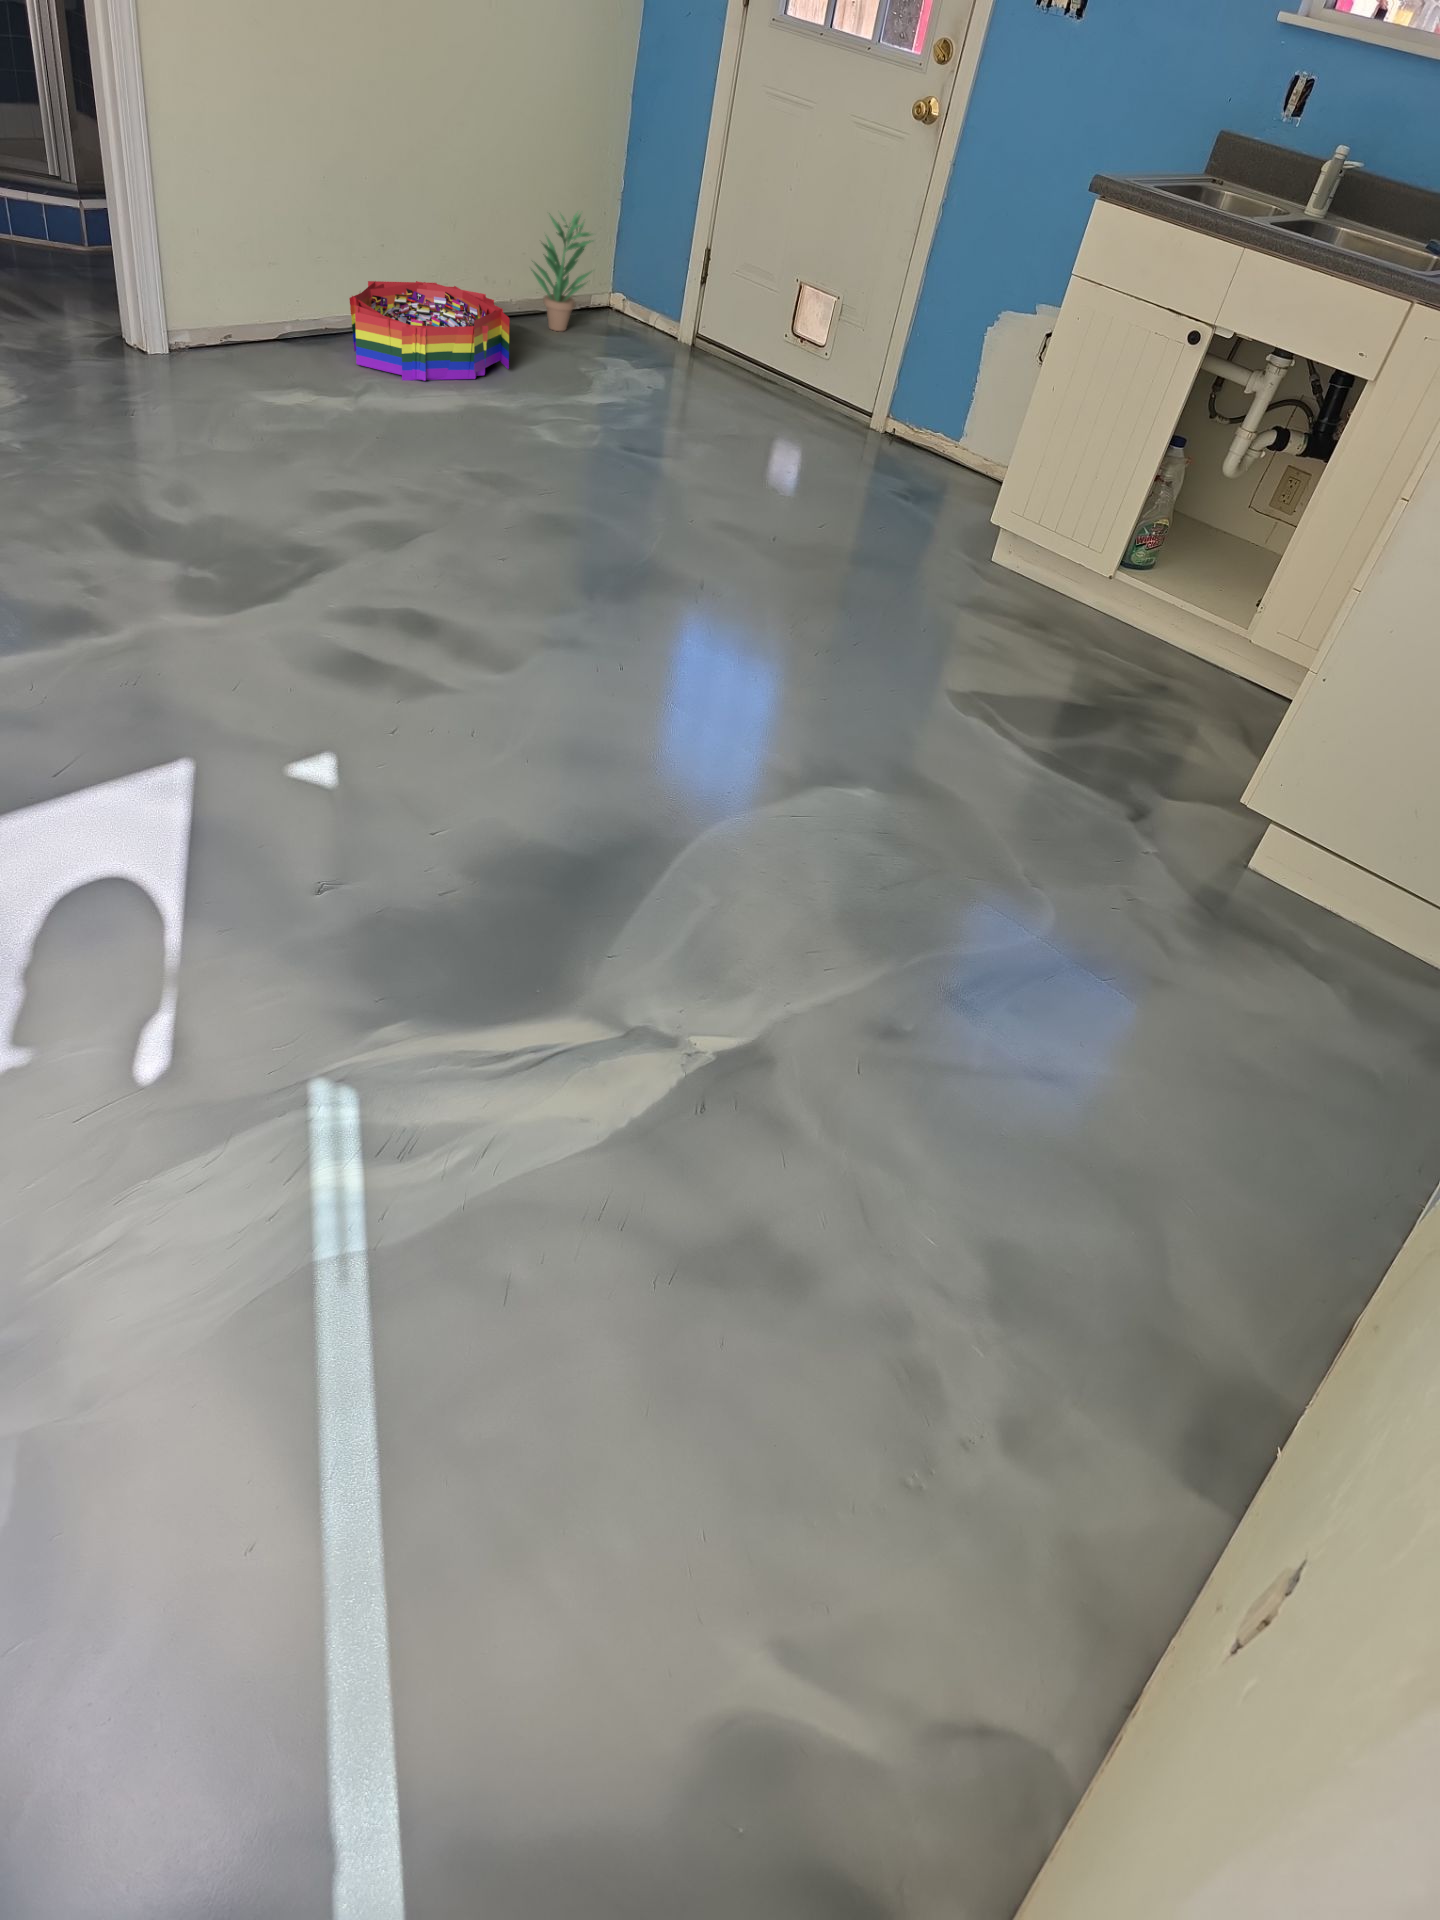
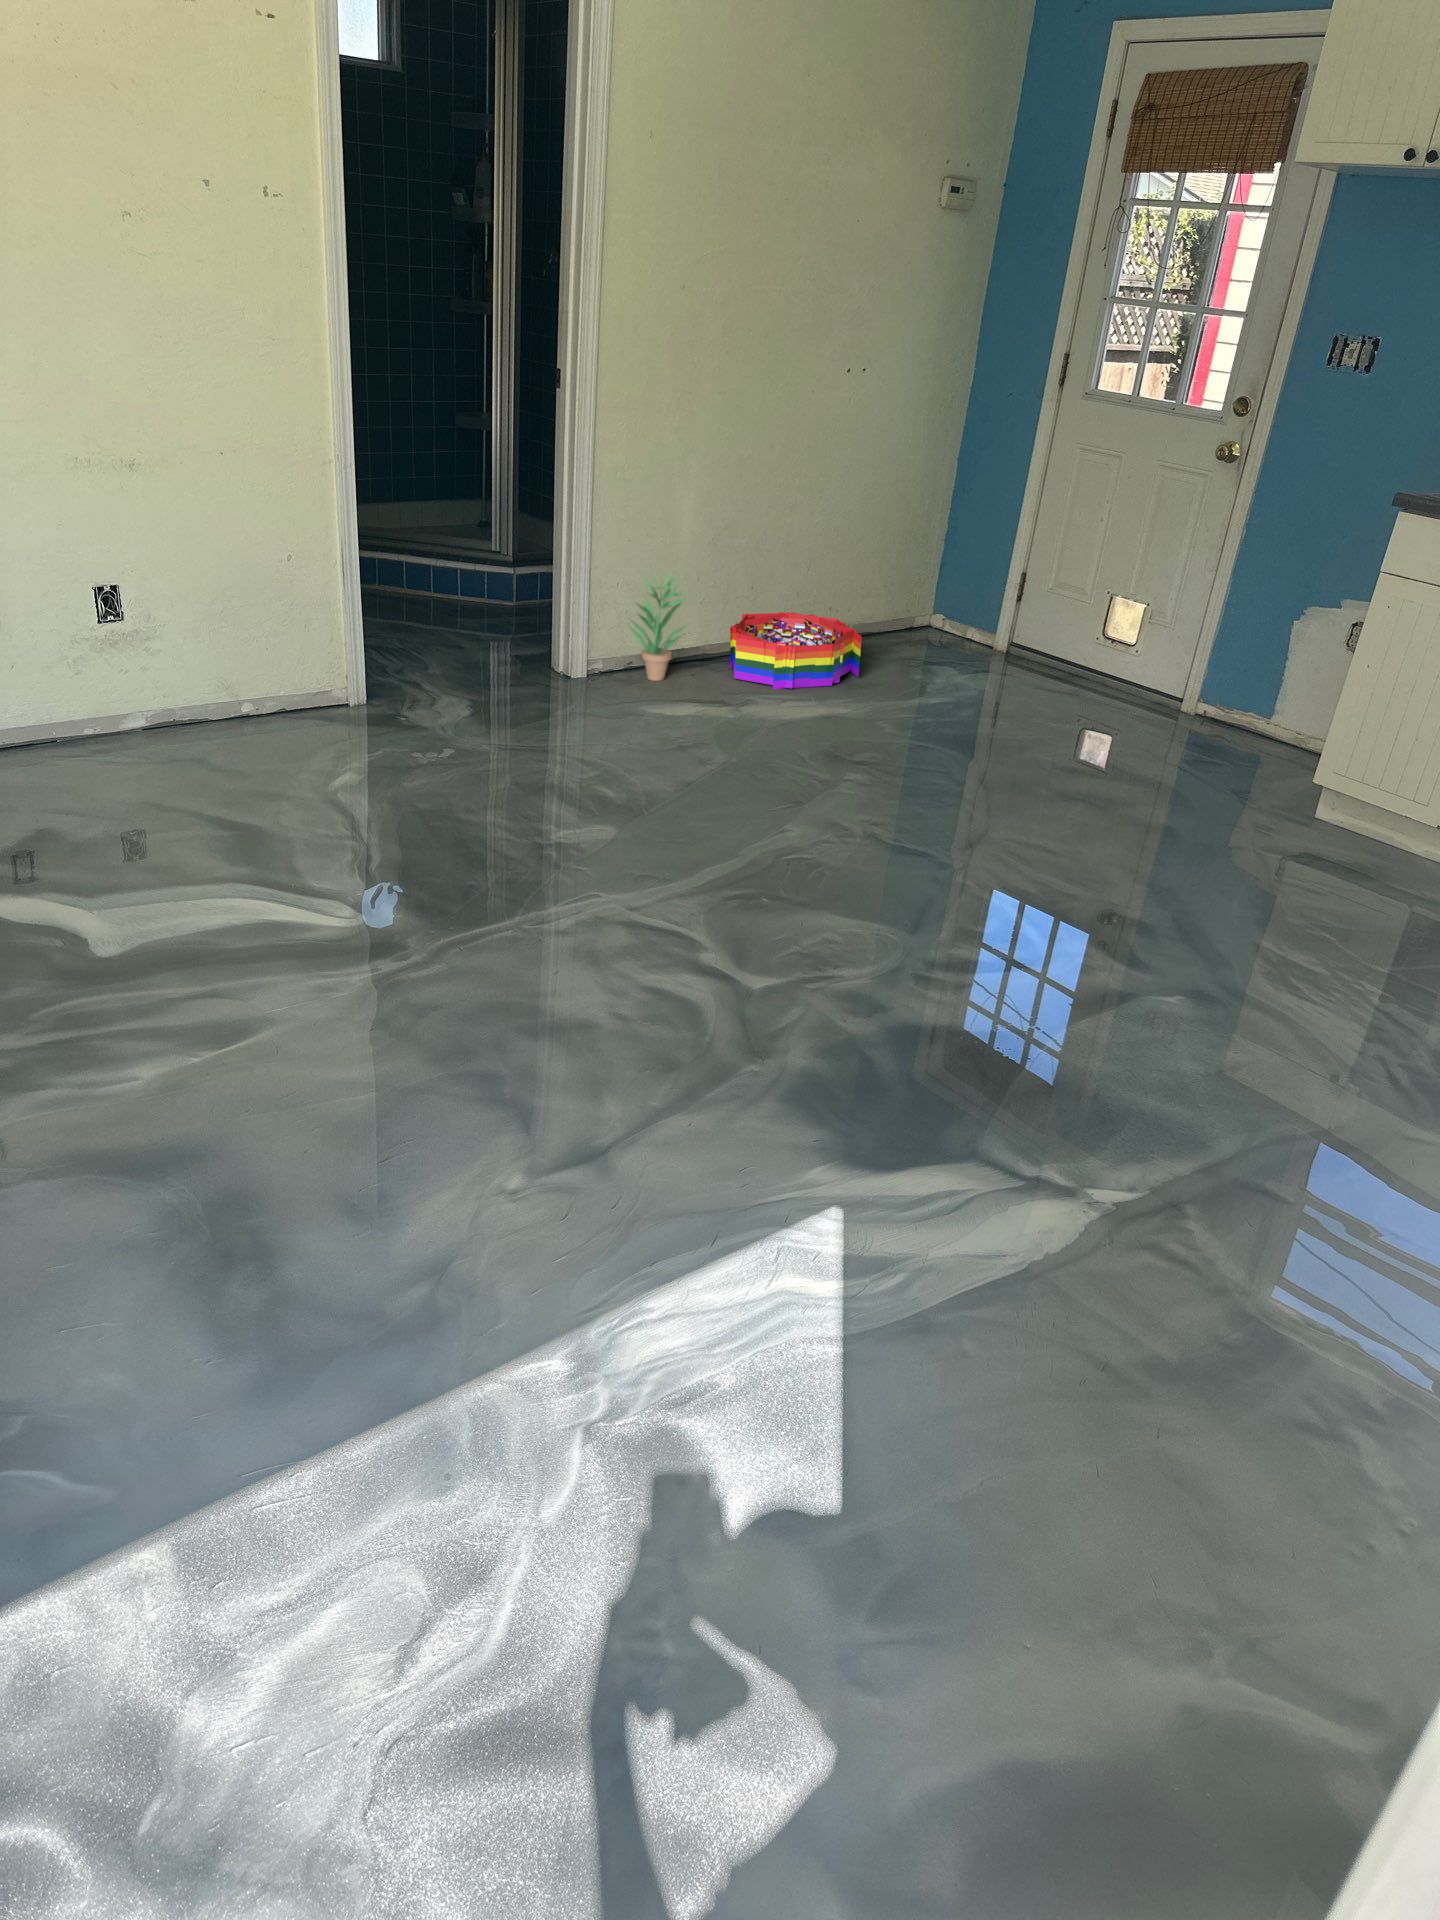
potted plant: present [531,213,592,331] -> present [631,576,685,681]

